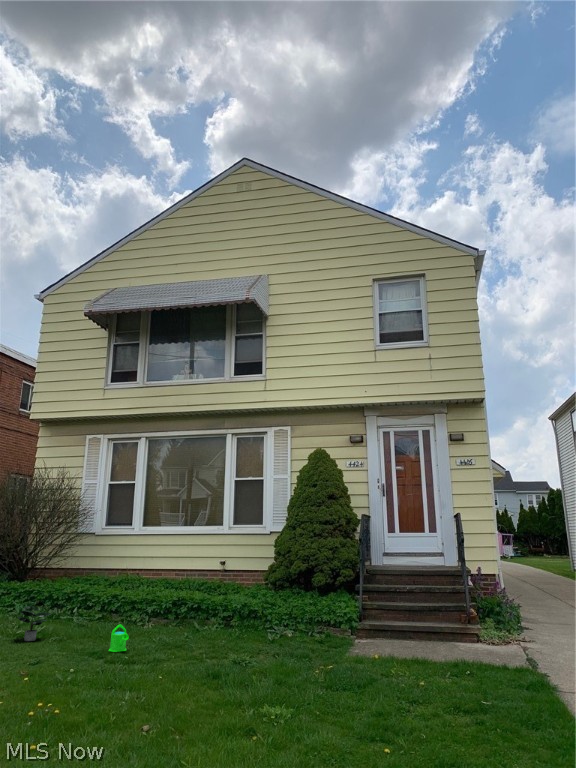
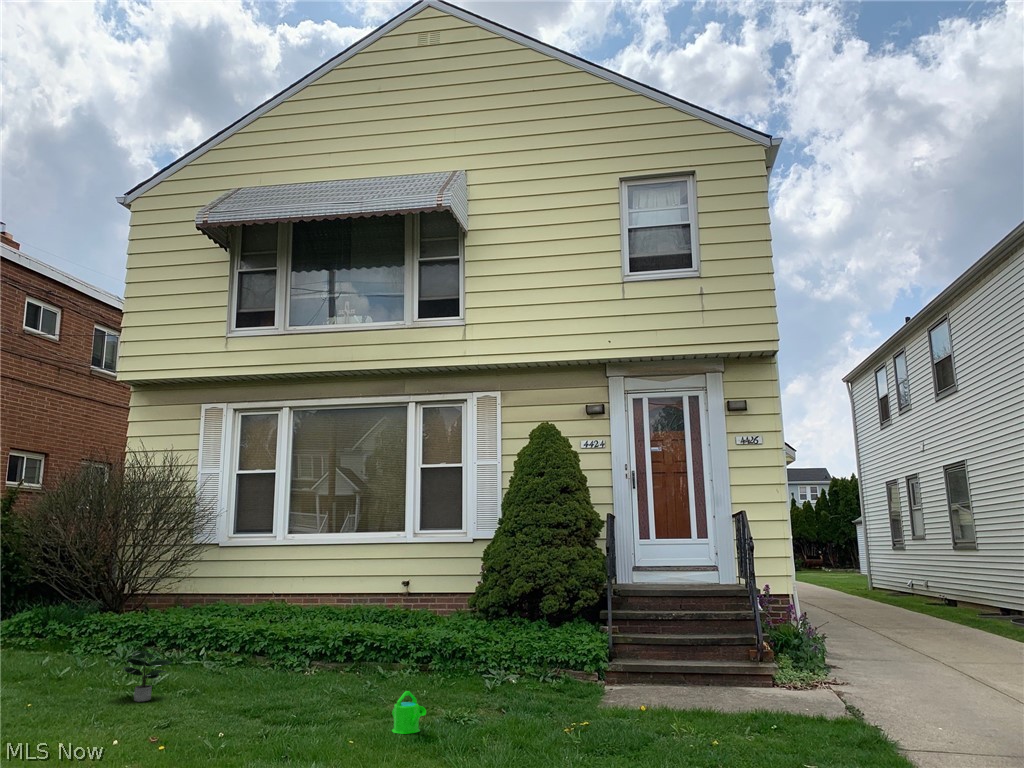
watering can: present [109,624,129,652] -> present [392,691,426,734]

